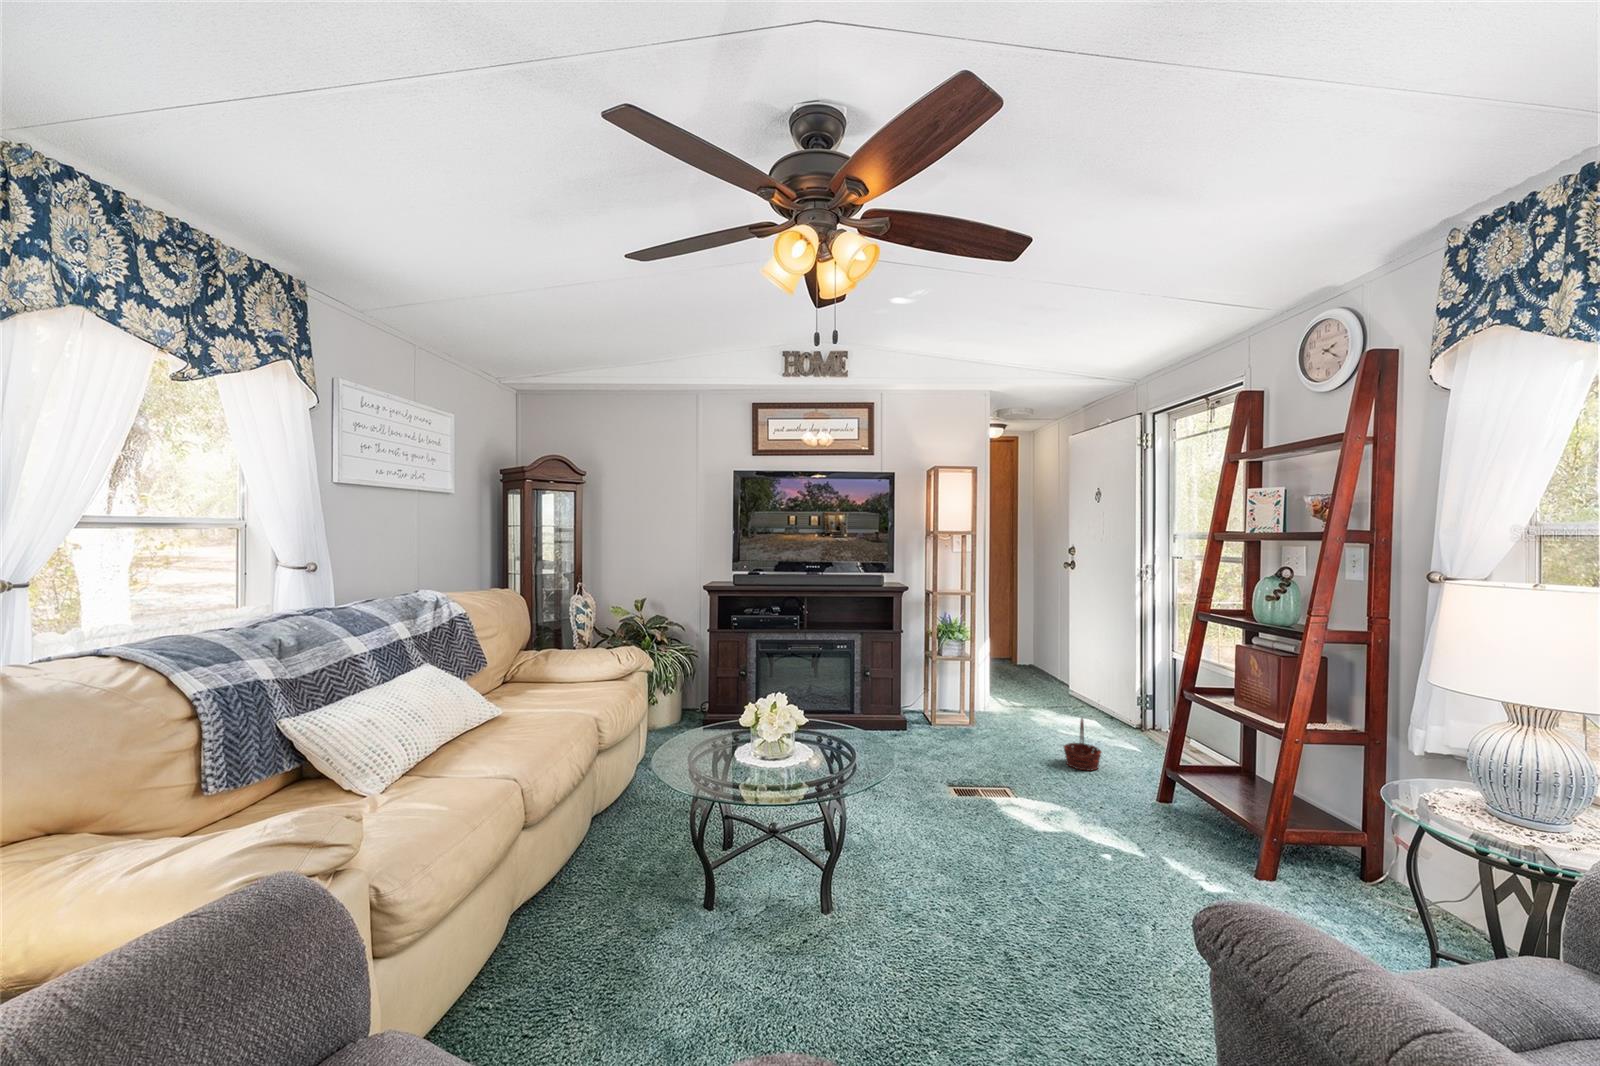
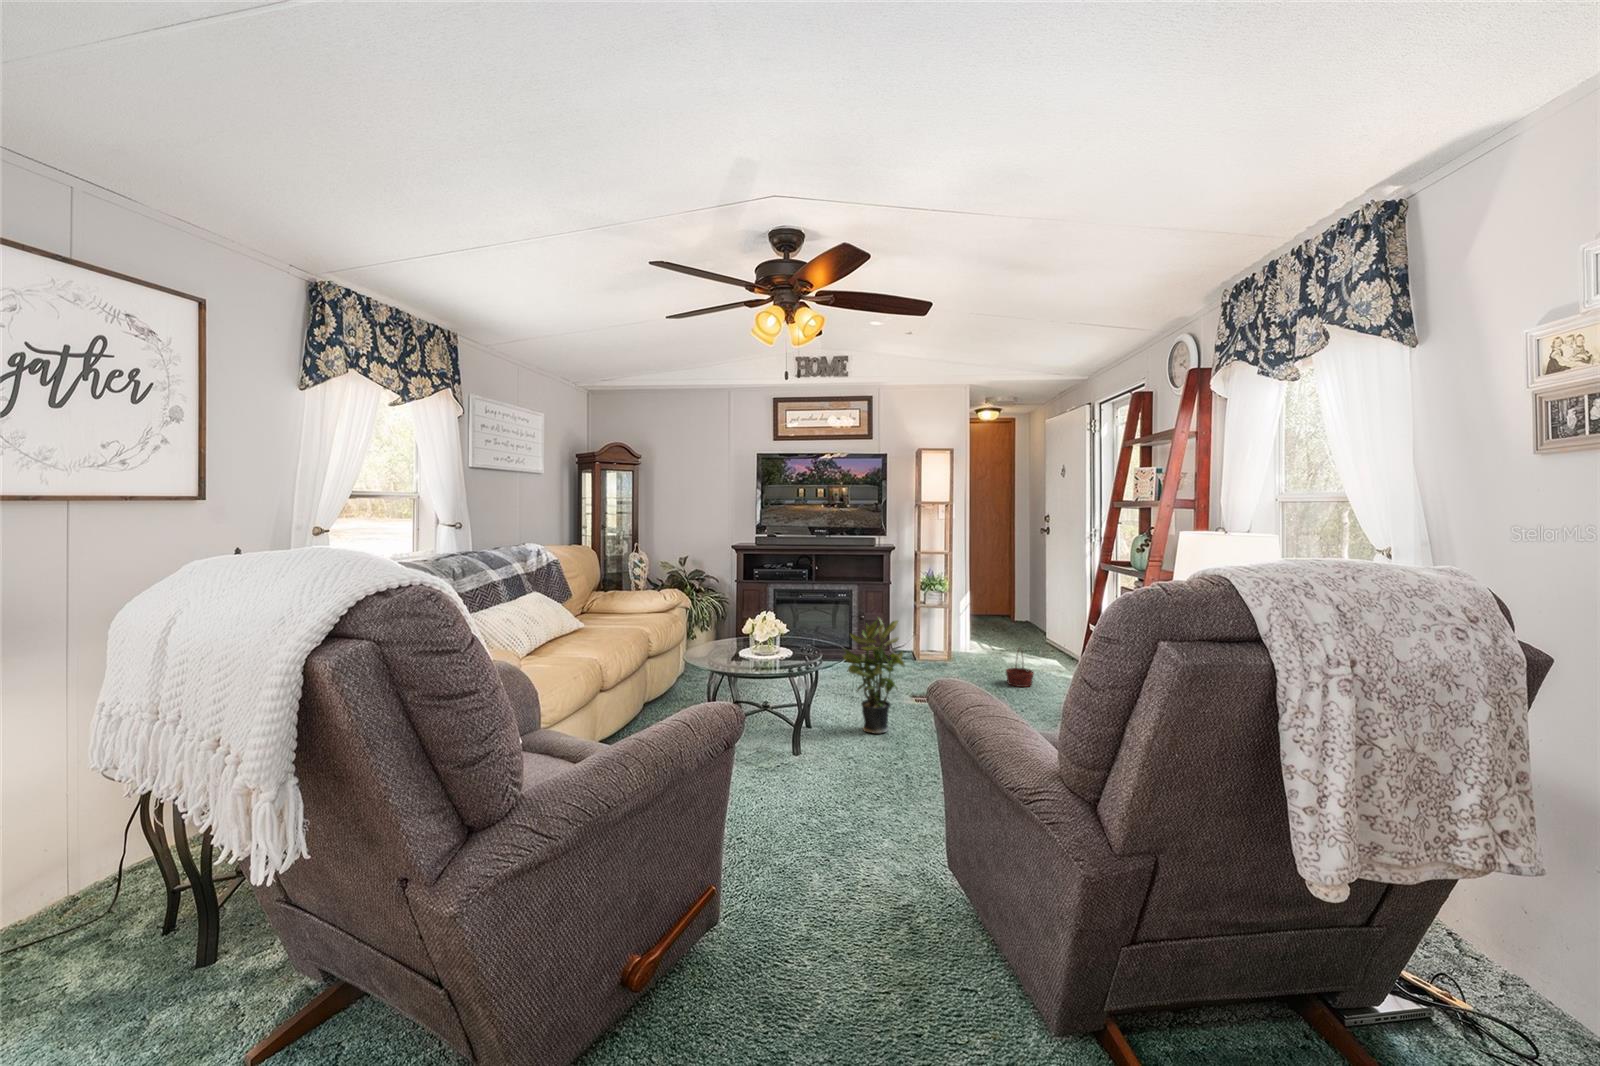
potted plant: none [889,699,981,878] -> present [843,618,904,734]

